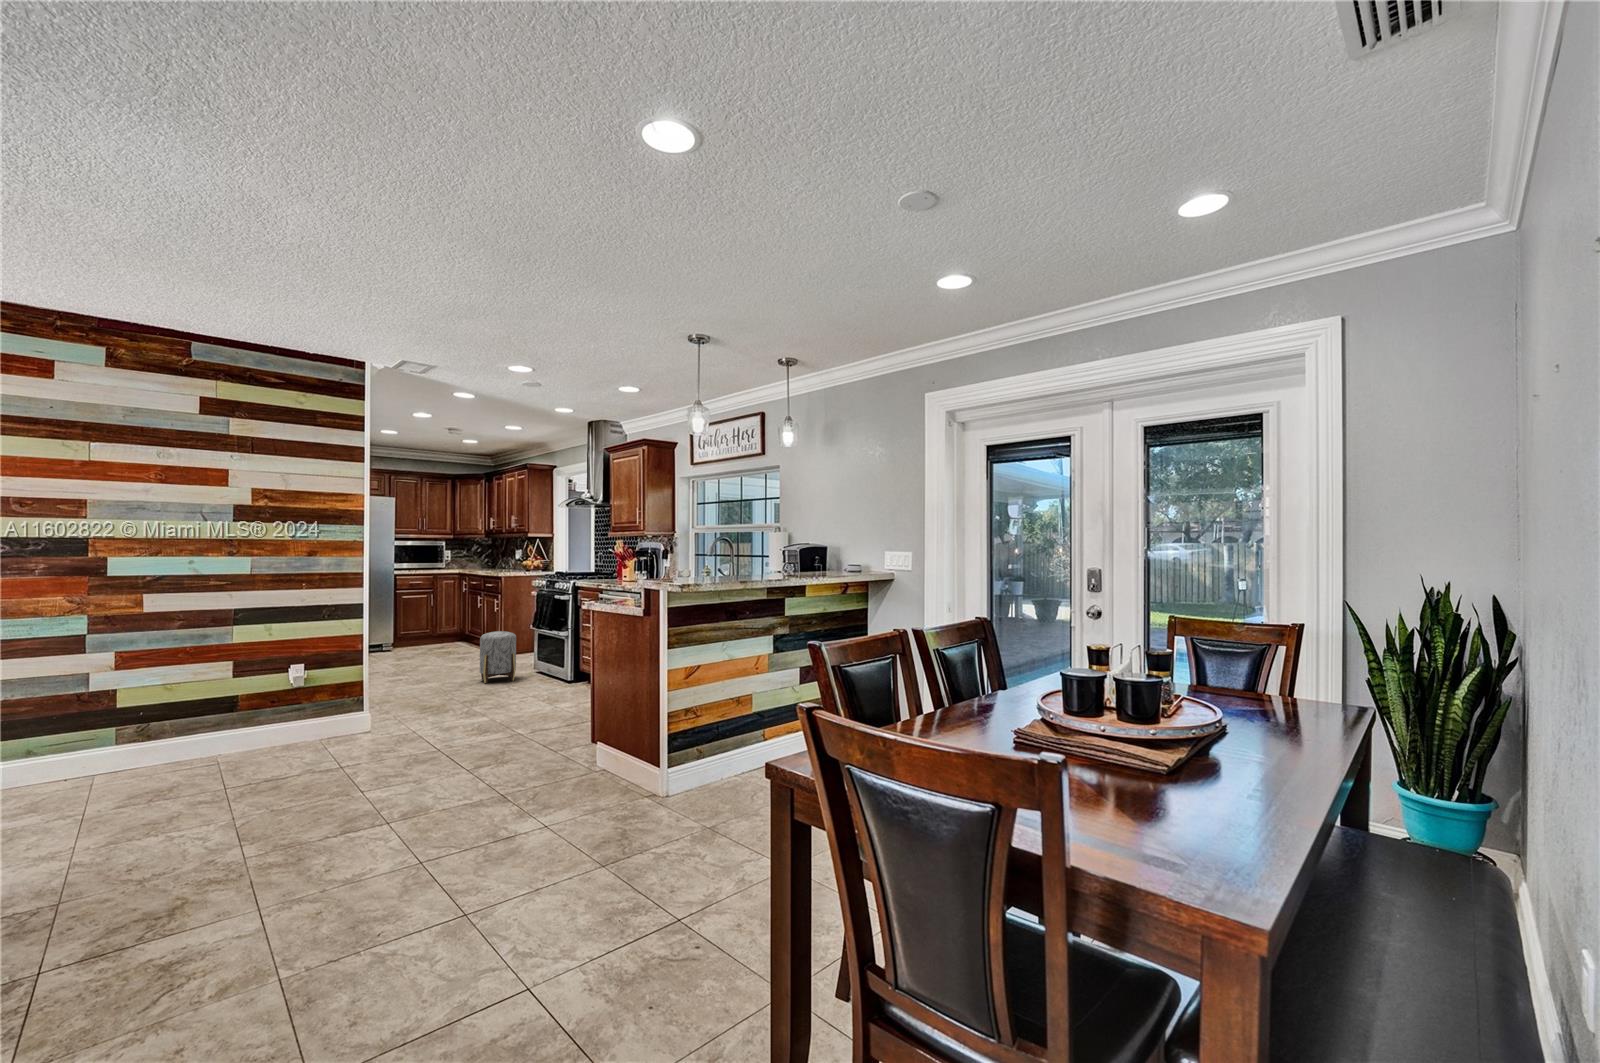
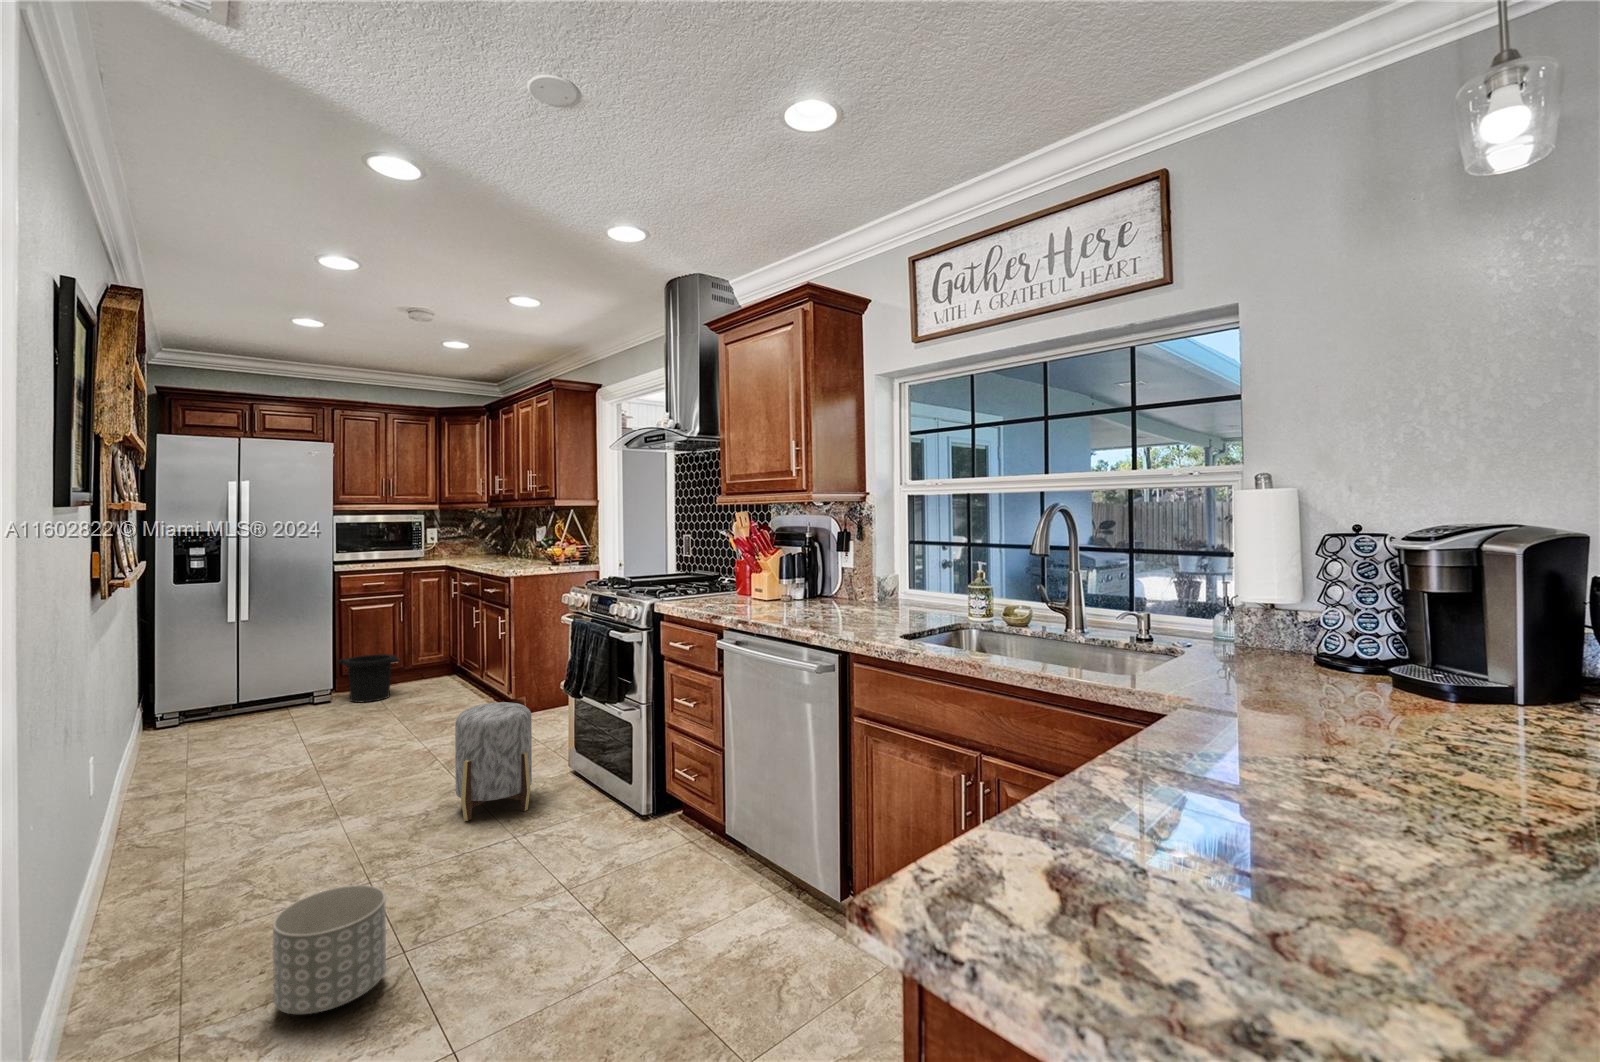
trash can: none [396,626,433,652] -> present [337,654,399,703]
planter: none [428,677,466,714] -> present [273,885,386,1014]

